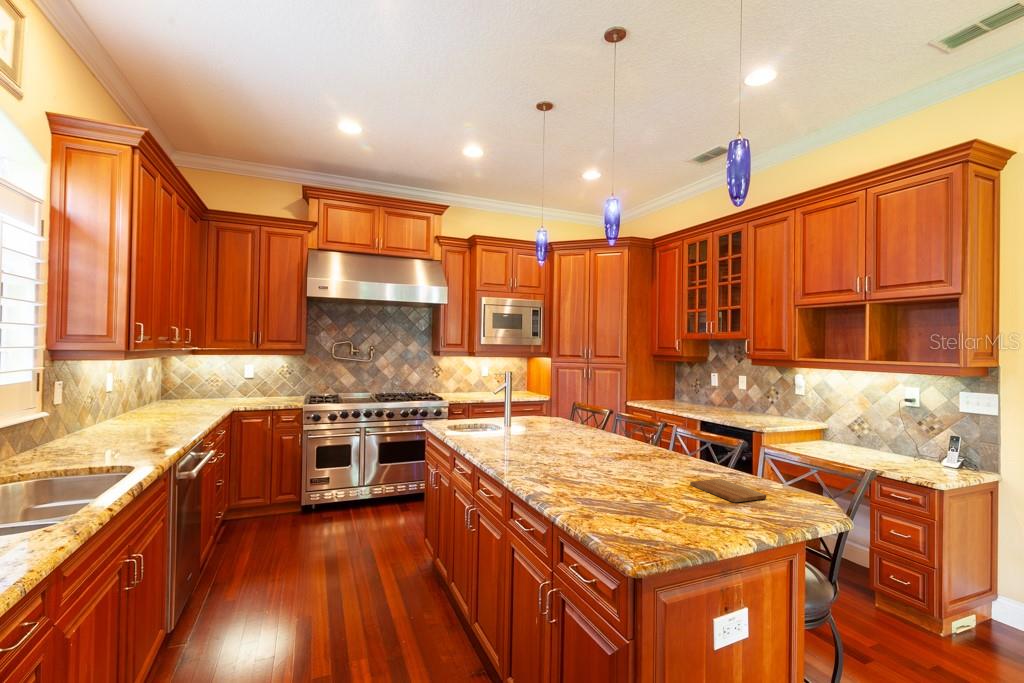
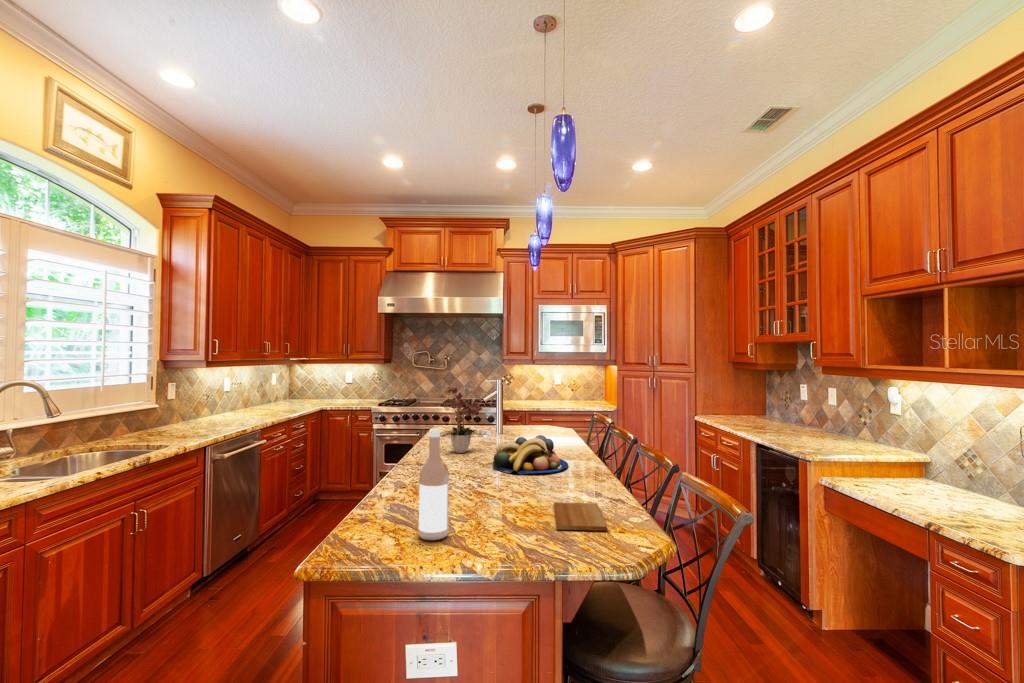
flower arrangement: none [495,378,531,447] -> present [444,387,482,453]
wine bottle: none [647,420,676,526] -> present [419,428,449,541]
fruit bowl: none [560,425,634,462] -> present [493,435,568,474]

